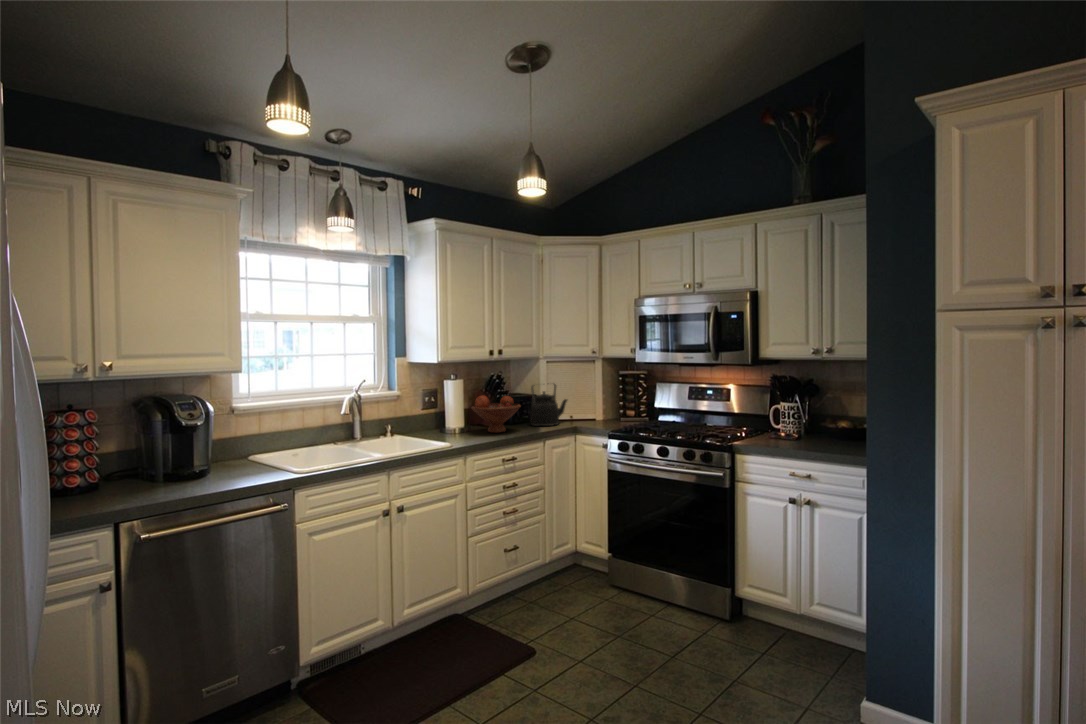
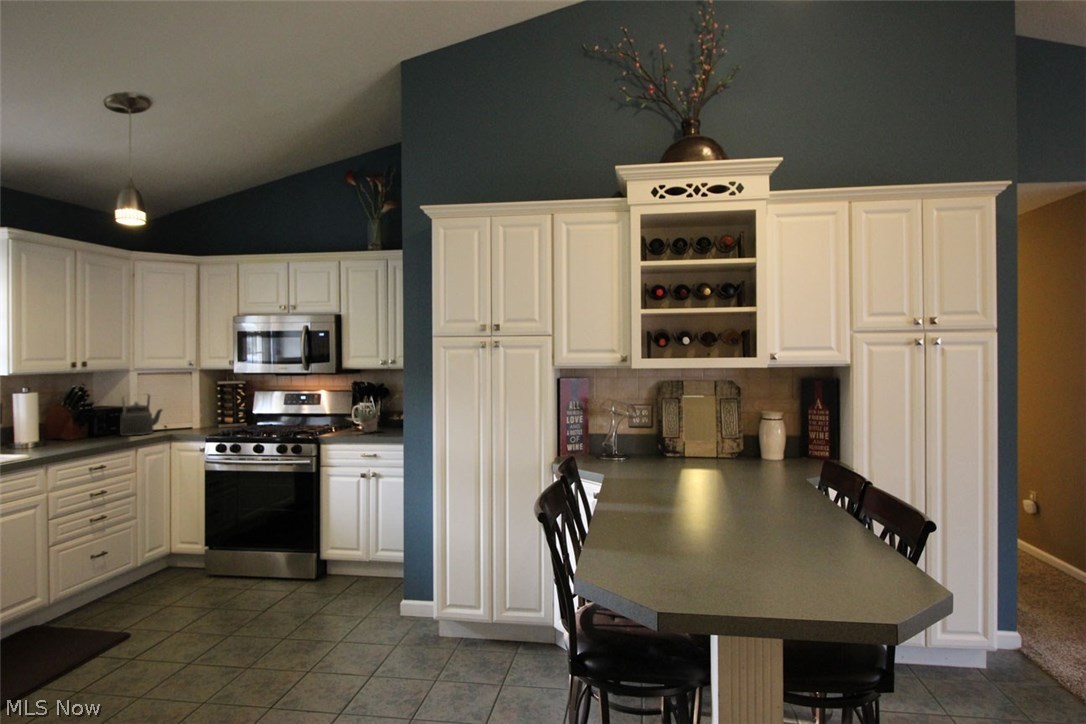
succulent plant: none [767,394,814,443] -> present [348,402,380,432]
fruit bowl: present [472,395,521,433] -> none [49,407,110,444]

